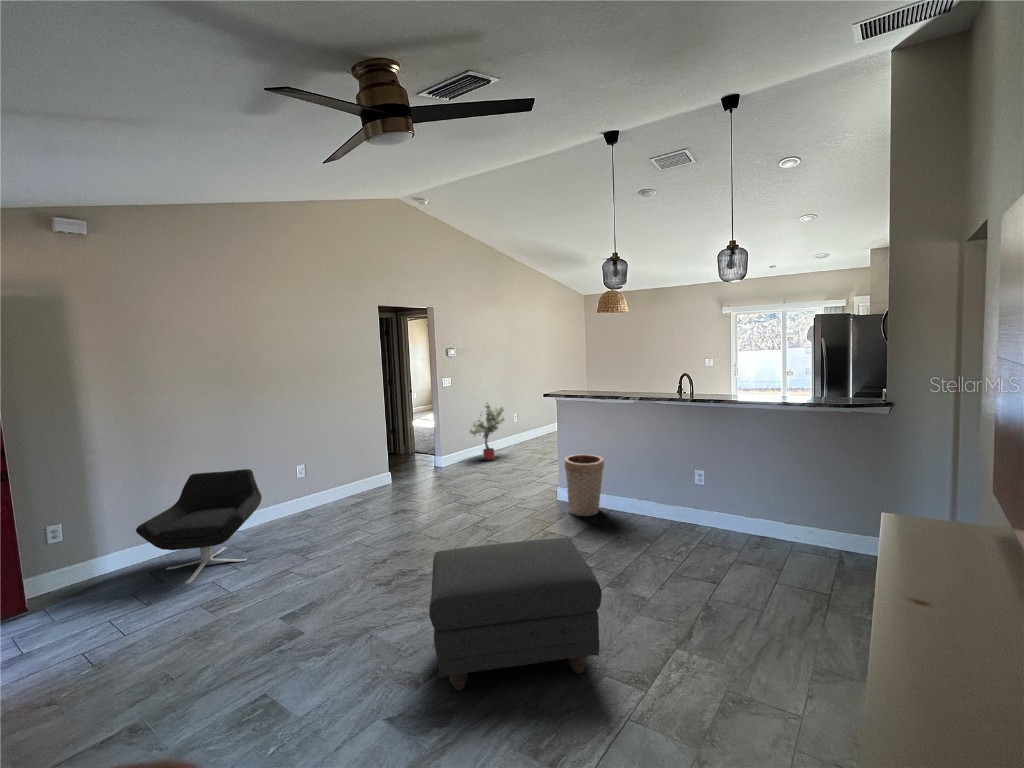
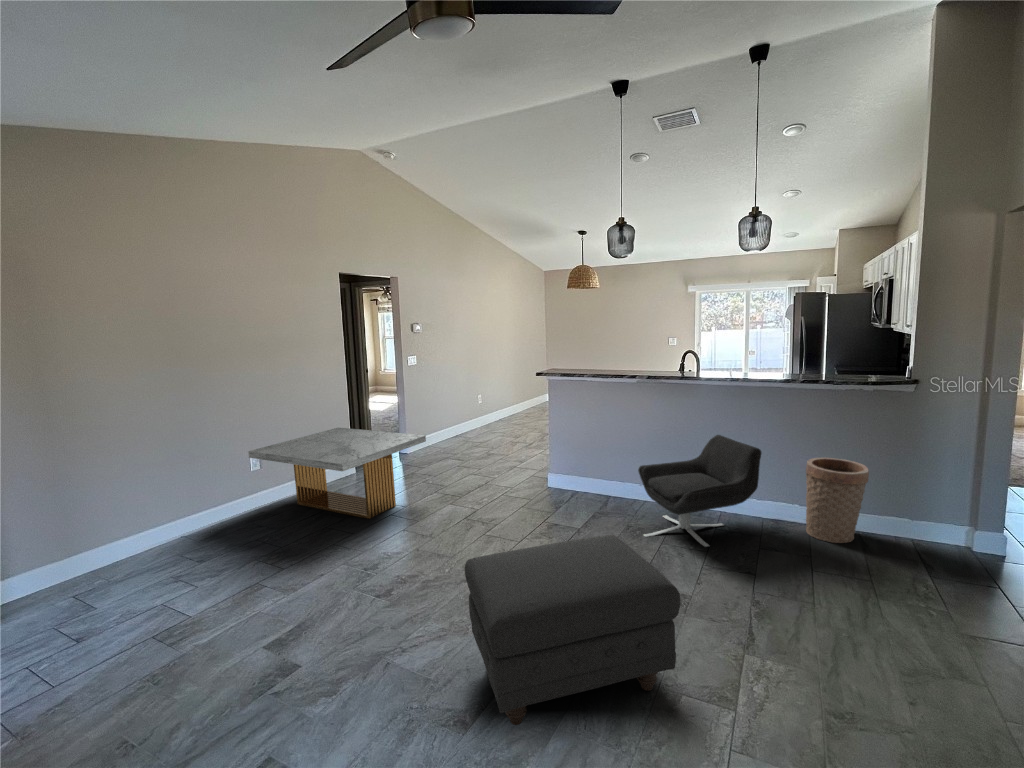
potted tree: present [470,403,505,461] -> none [434,384,474,448]
coffee table: none [297,439,447,520] -> present [248,428,426,519]
basket: present [565,454,604,516] -> present [806,458,869,543]
lounge chair: present [136,469,262,584] -> present [638,435,761,546]

